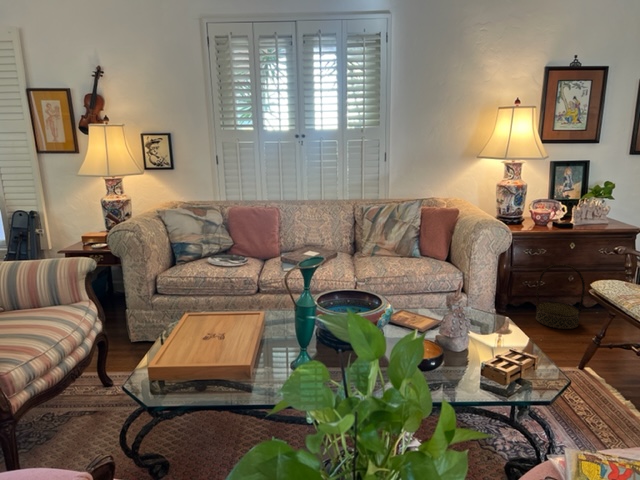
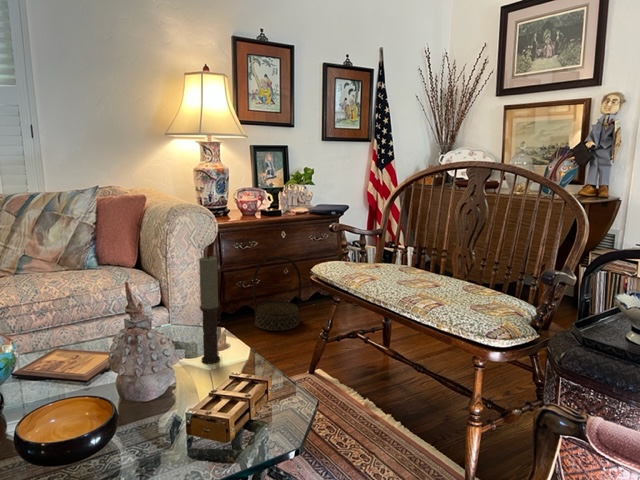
candle: none [489,271,508,341] -> present [199,255,220,363]

